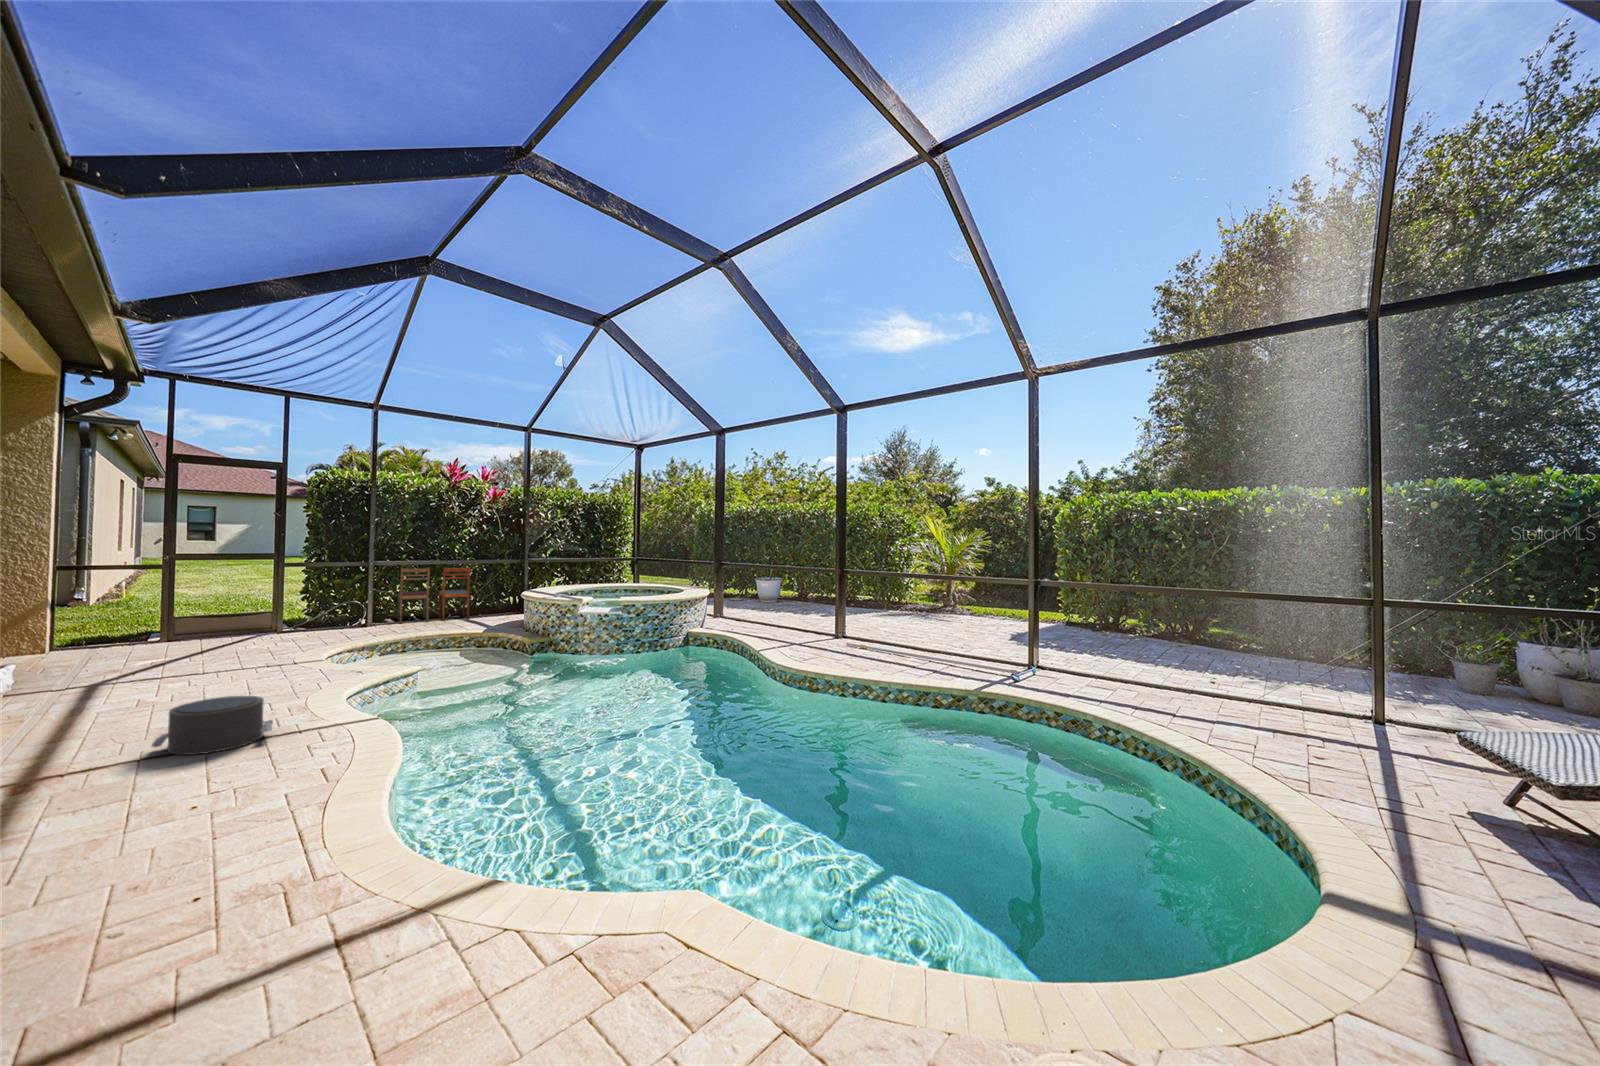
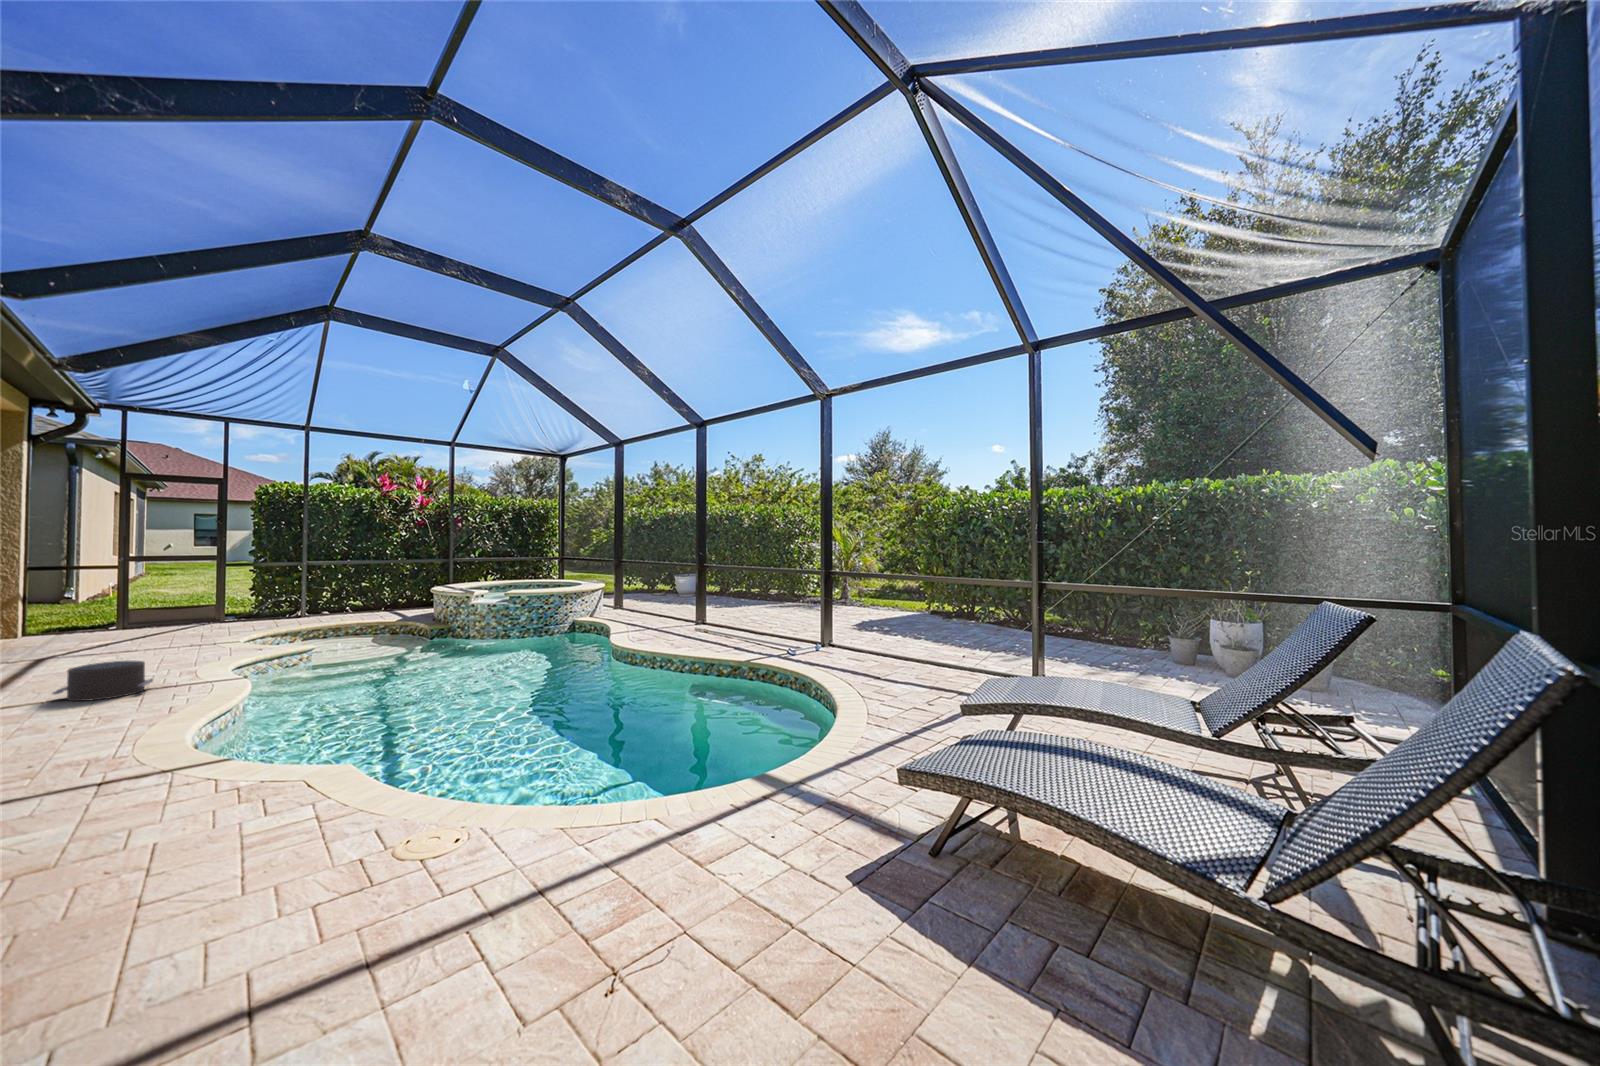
chair: present [397,567,470,623] -> none [332,566,396,615]

